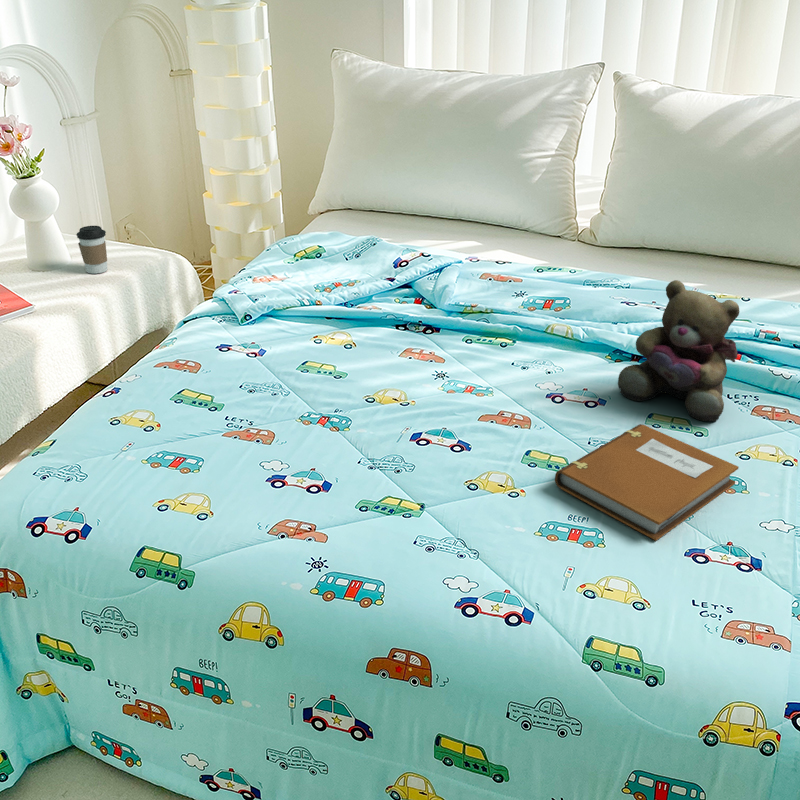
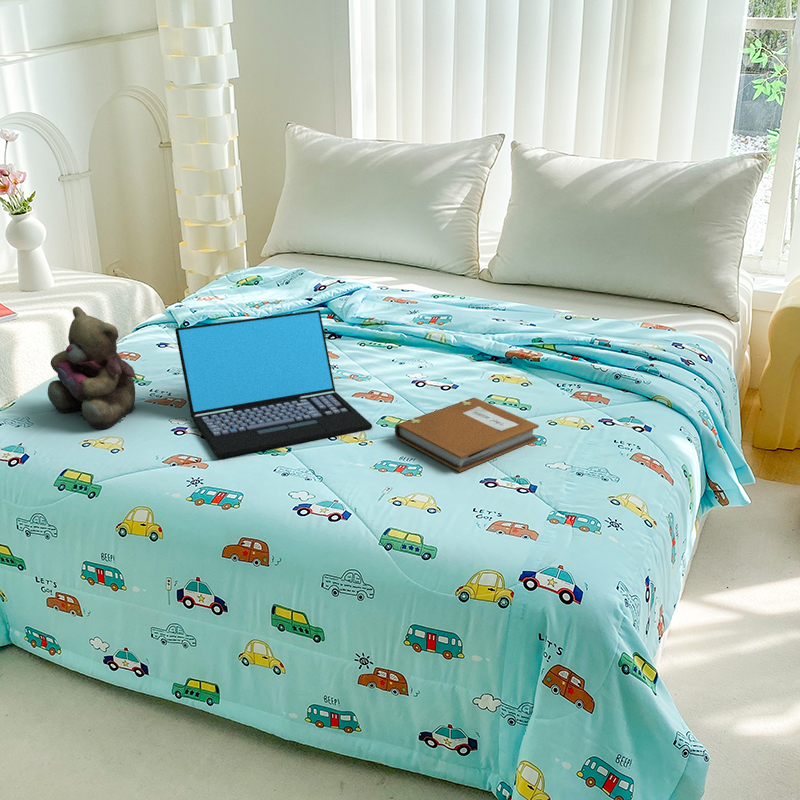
coffee cup: present [76,226,108,274] -> none [59,255,84,294]
teddy bear: present [618,280,739,421] -> present [48,307,137,429]
laptop: none [263,313,520,527] -> present [175,310,372,458]

